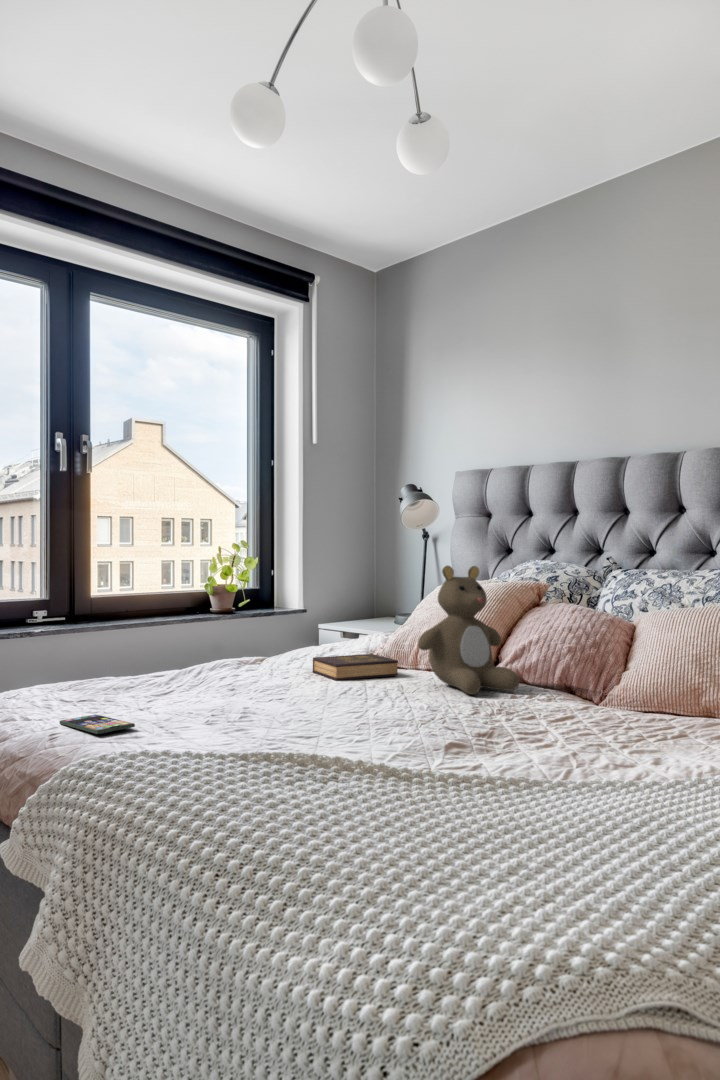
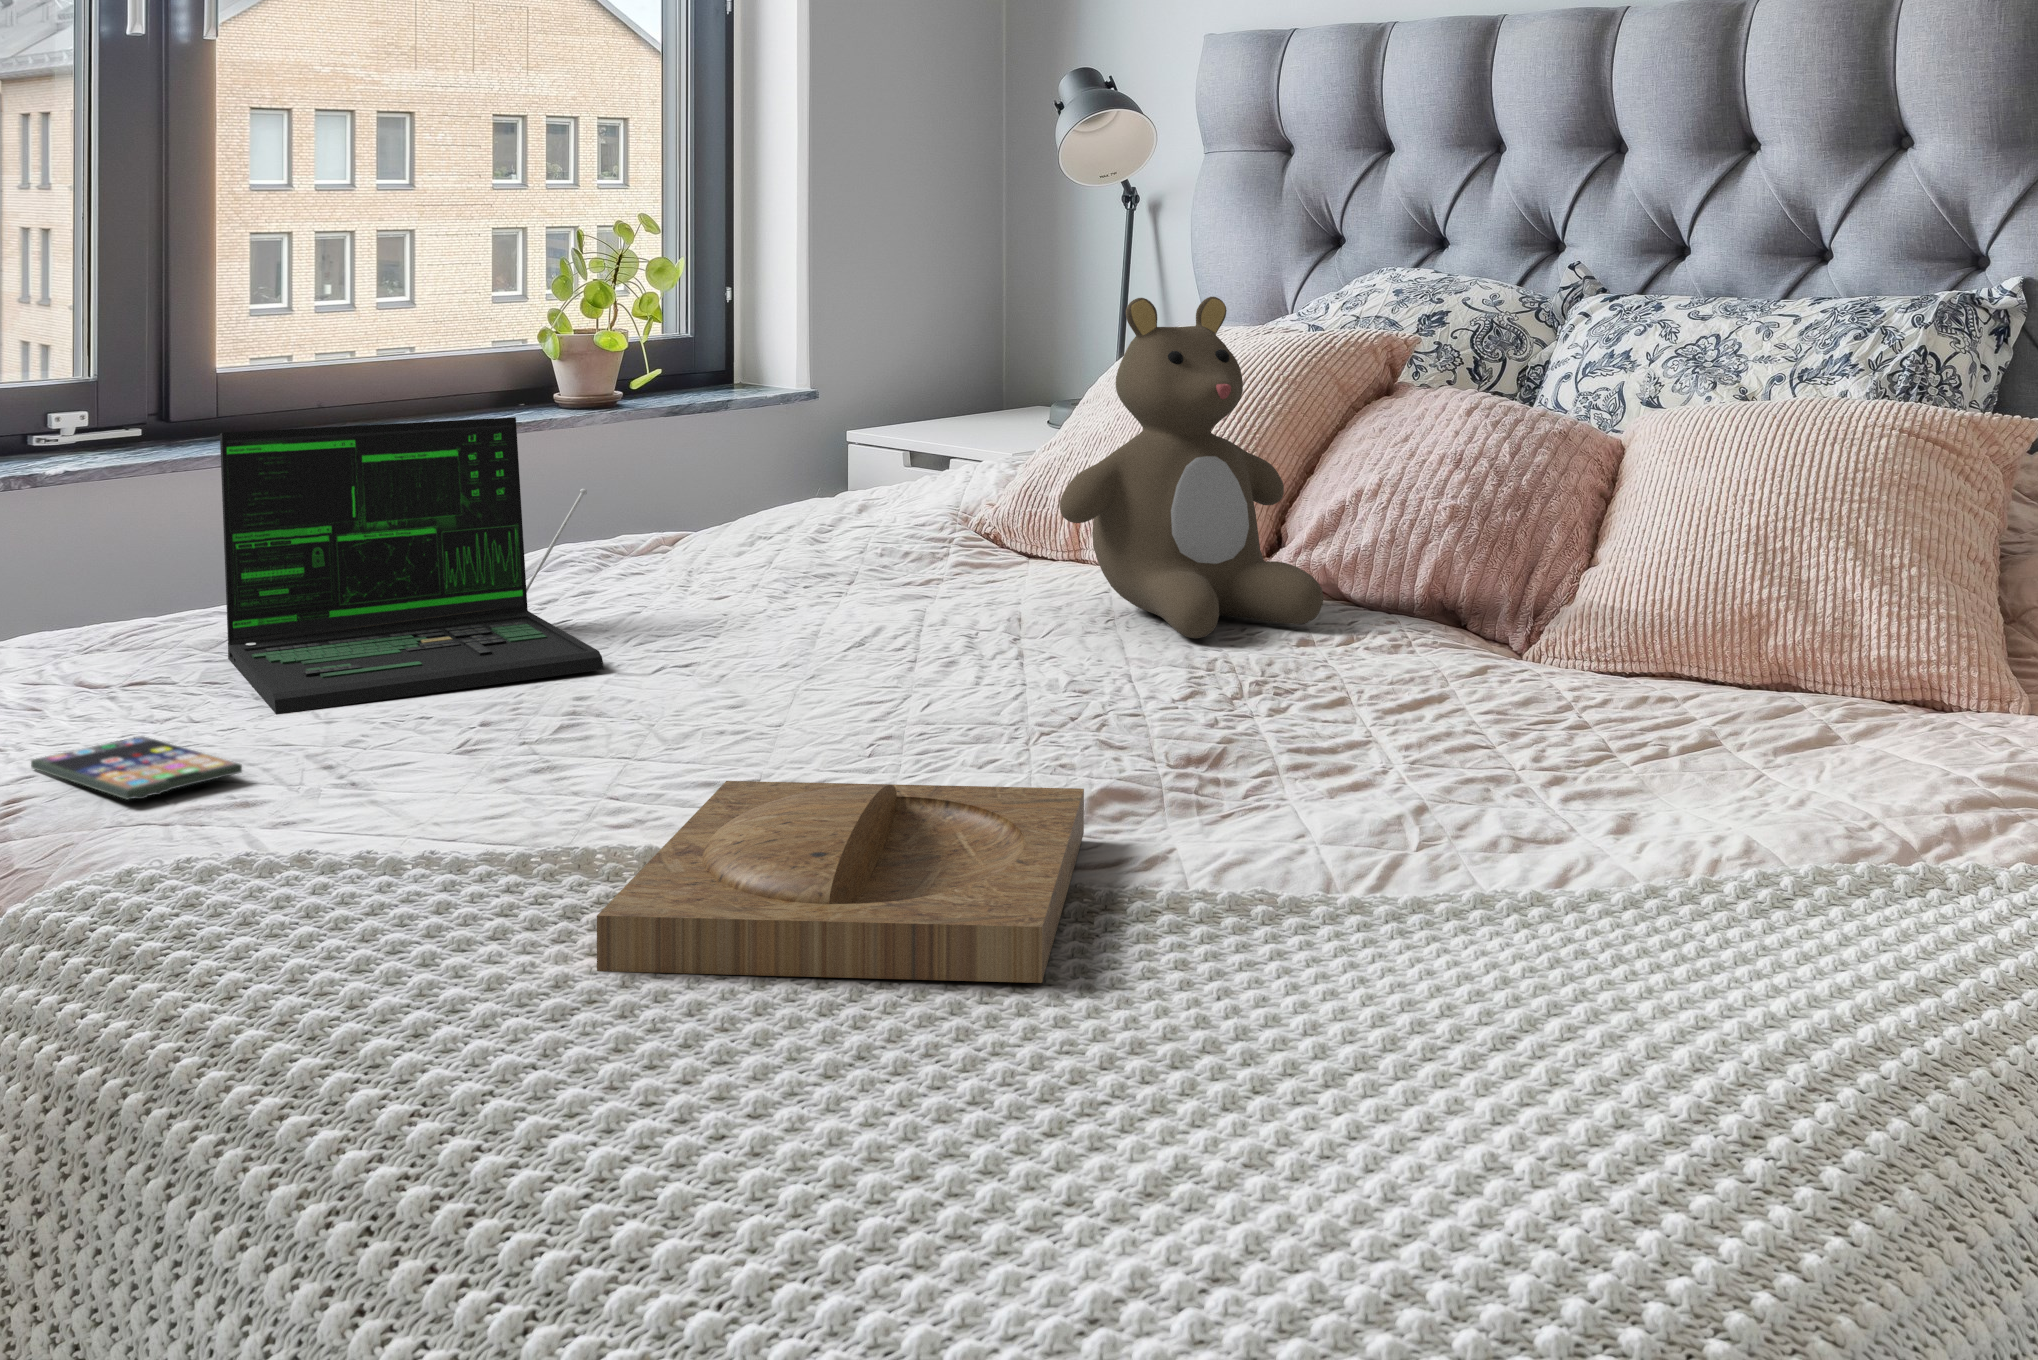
laptop: none [116,607,253,710] -> present [220,417,604,714]
hardback book: present [313,654,398,680] -> none [792,525,1017,603]
tray: none [281,732,450,803] -> present [597,781,1084,983]

